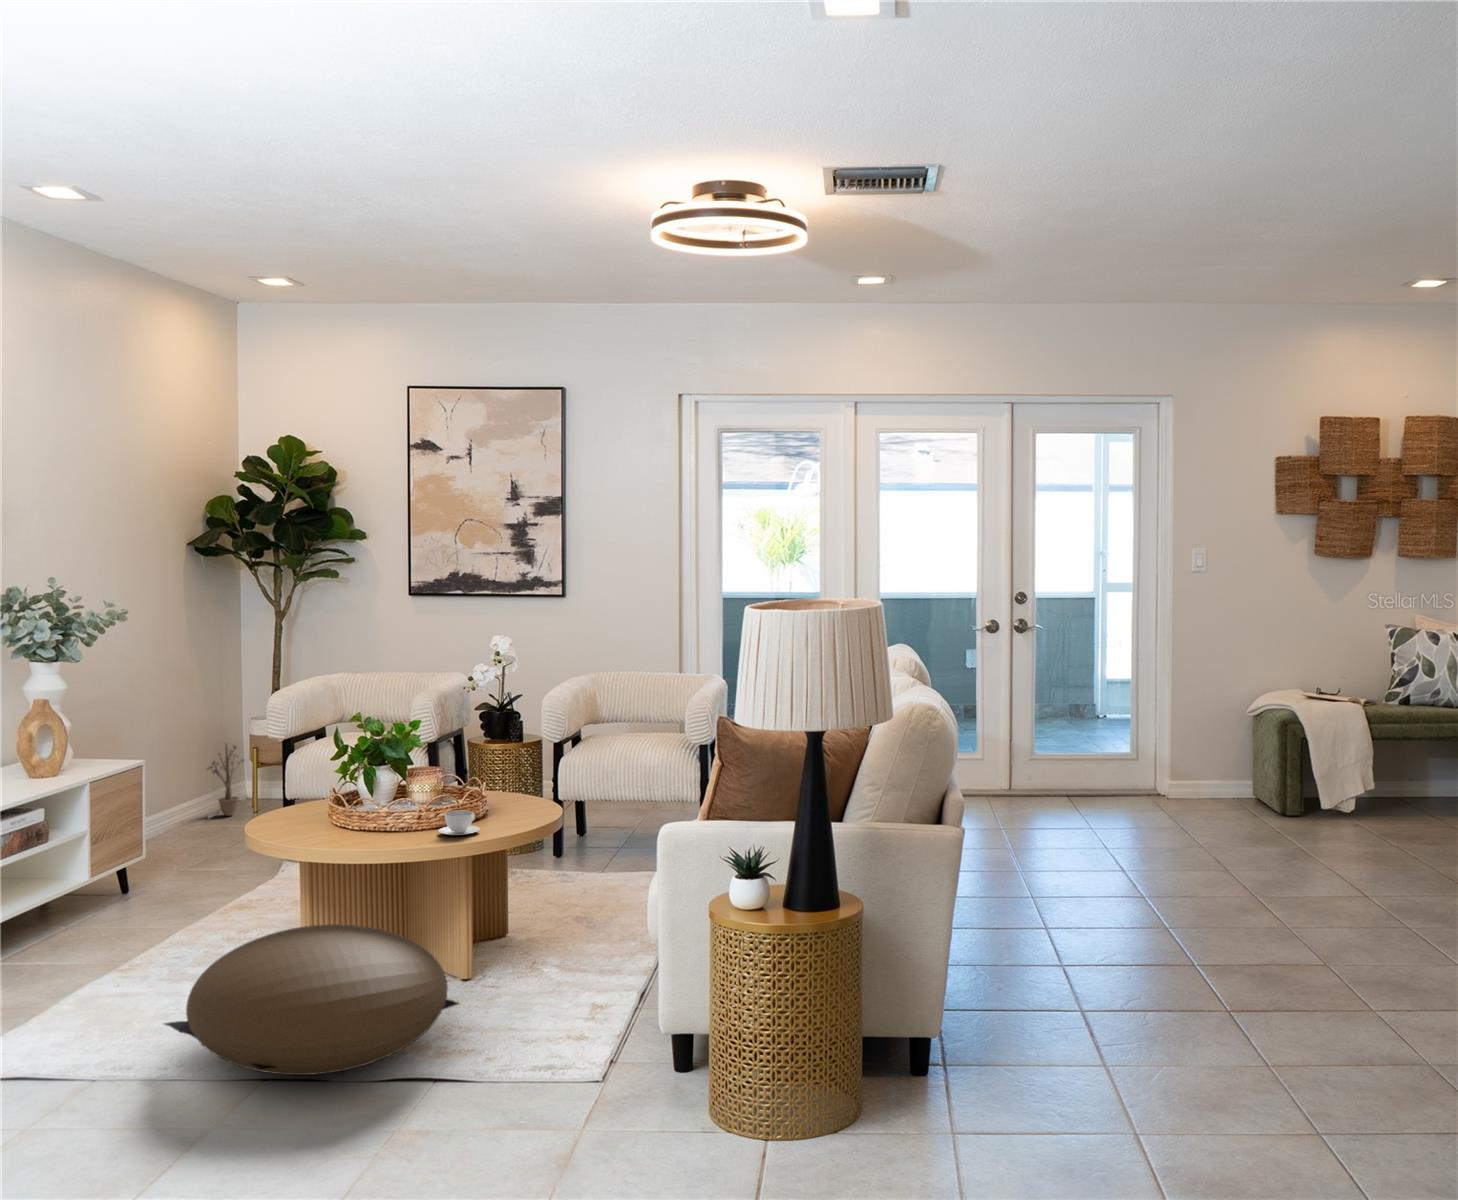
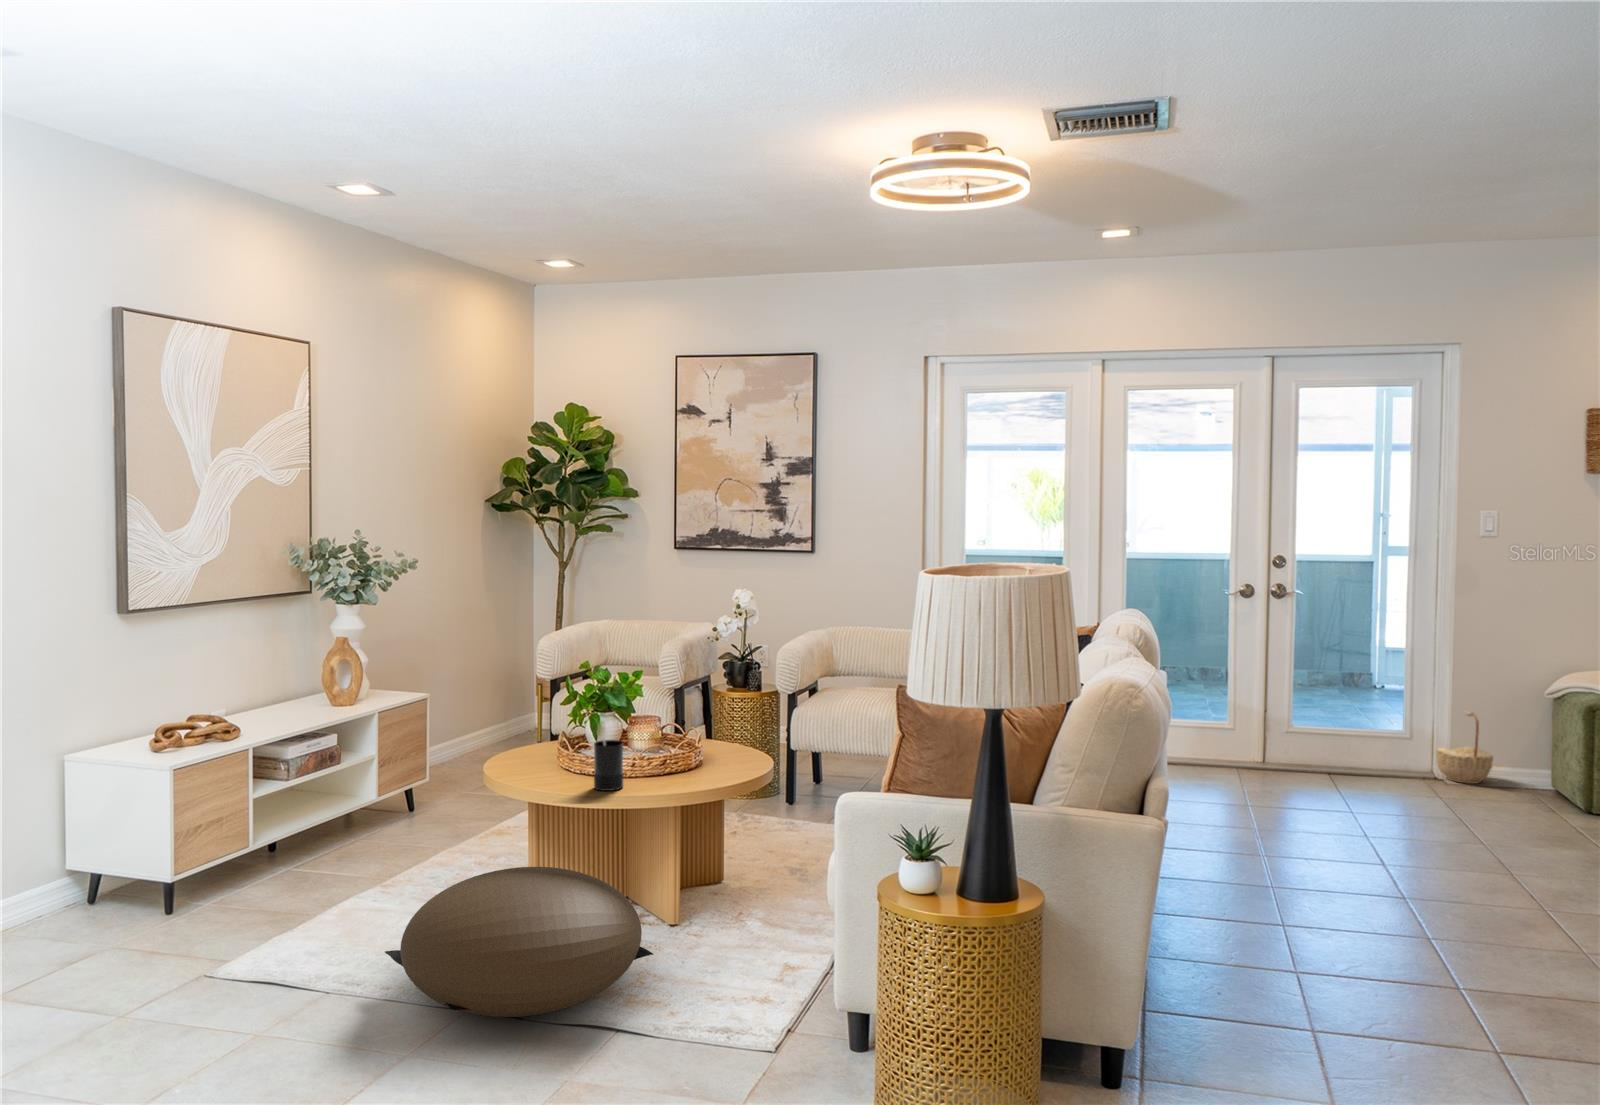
basket: none [1195,734,1247,808] -> present [1436,711,1493,784]
decorative plant: present [207,744,244,818] -> none [496,676,530,741]
candle: none [377,785,410,843] -> present [594,738,623,791]
teacup: present [438,810,480,835] -> none [651,762,689,787]

